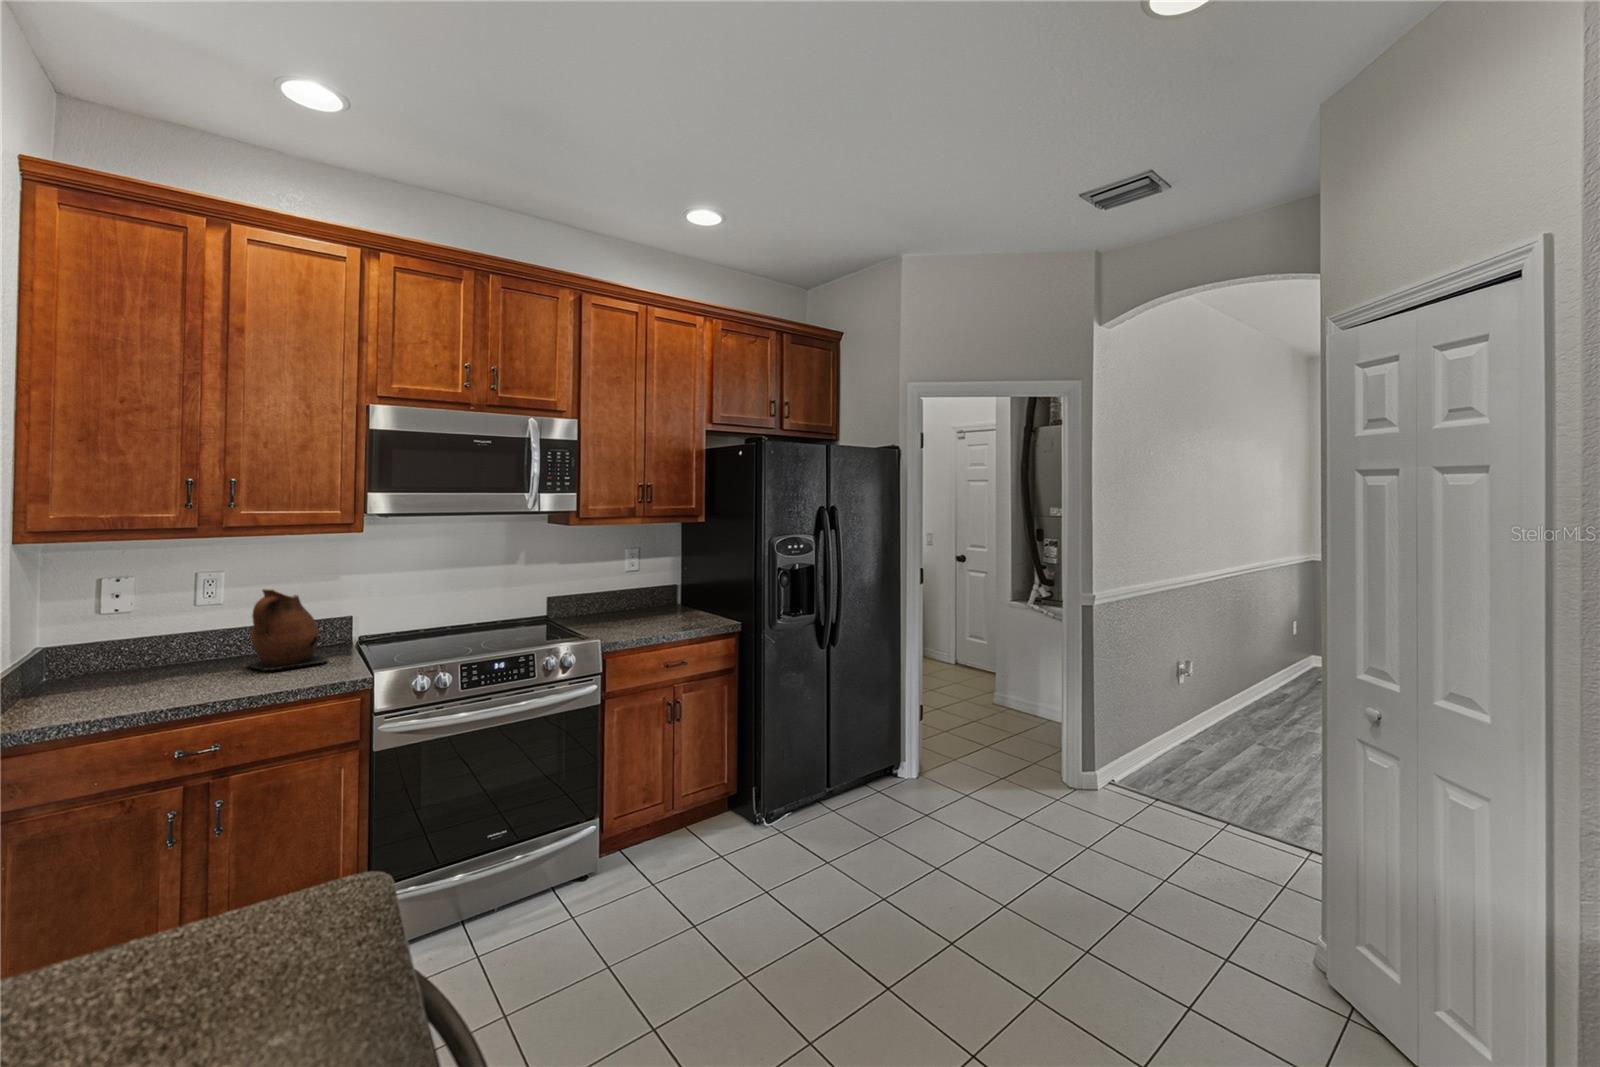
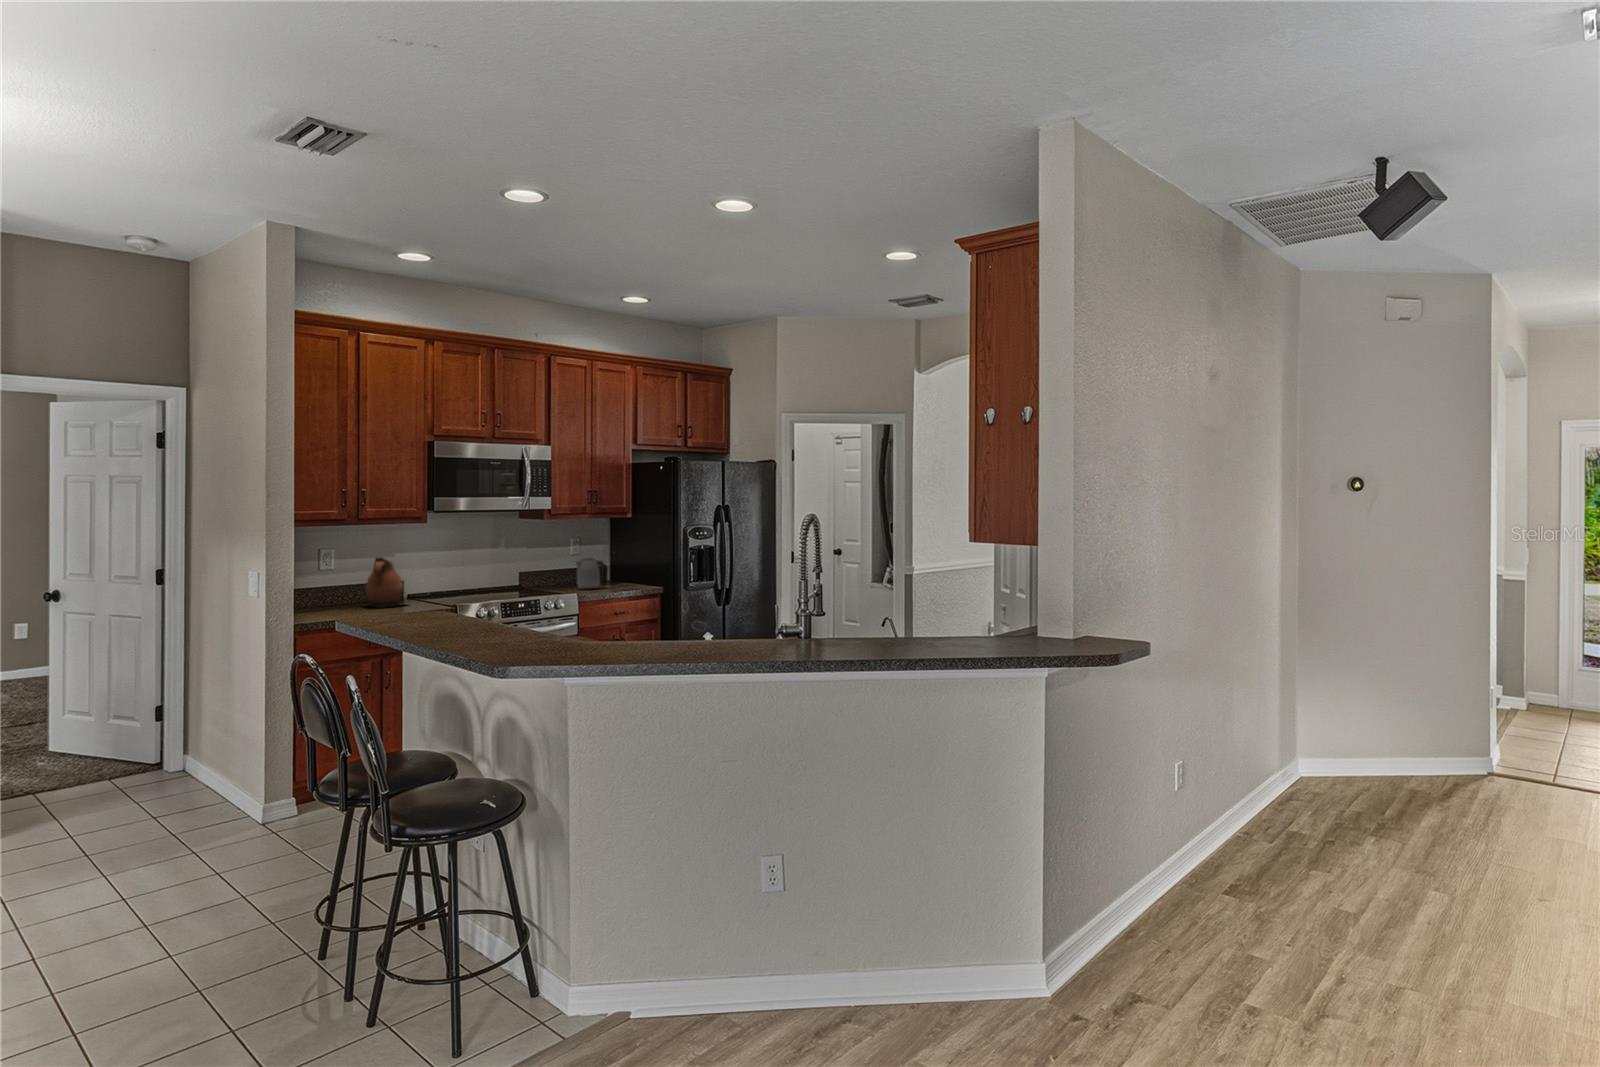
kettle: none [620,580,666,625] -> present [576,558,607,590]

